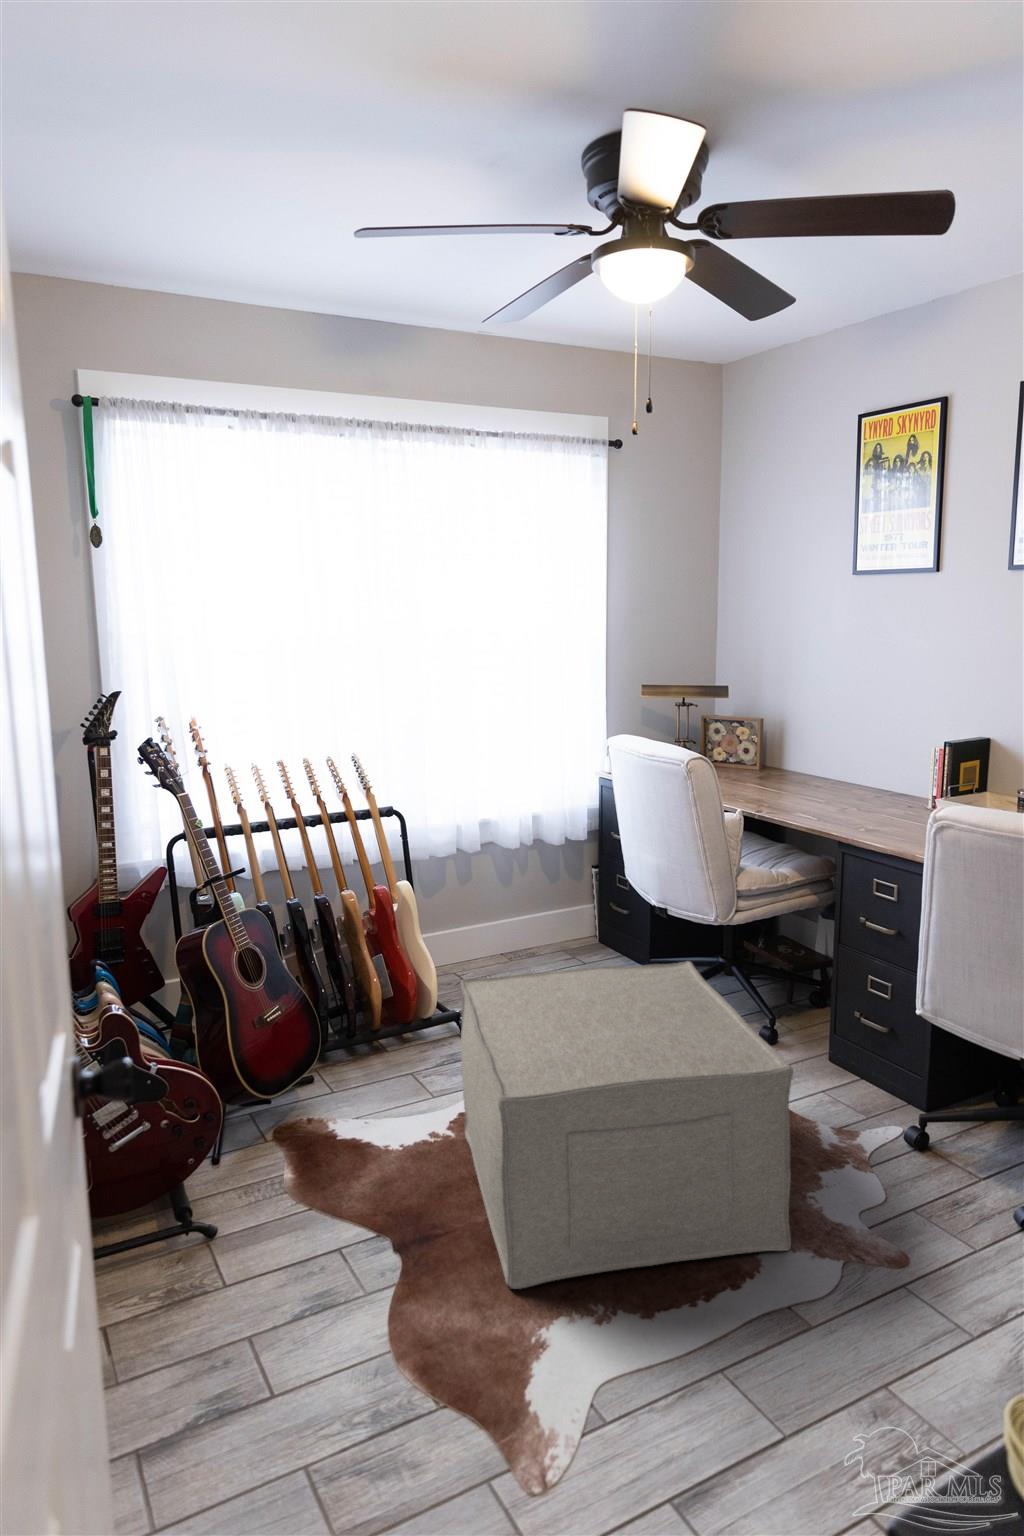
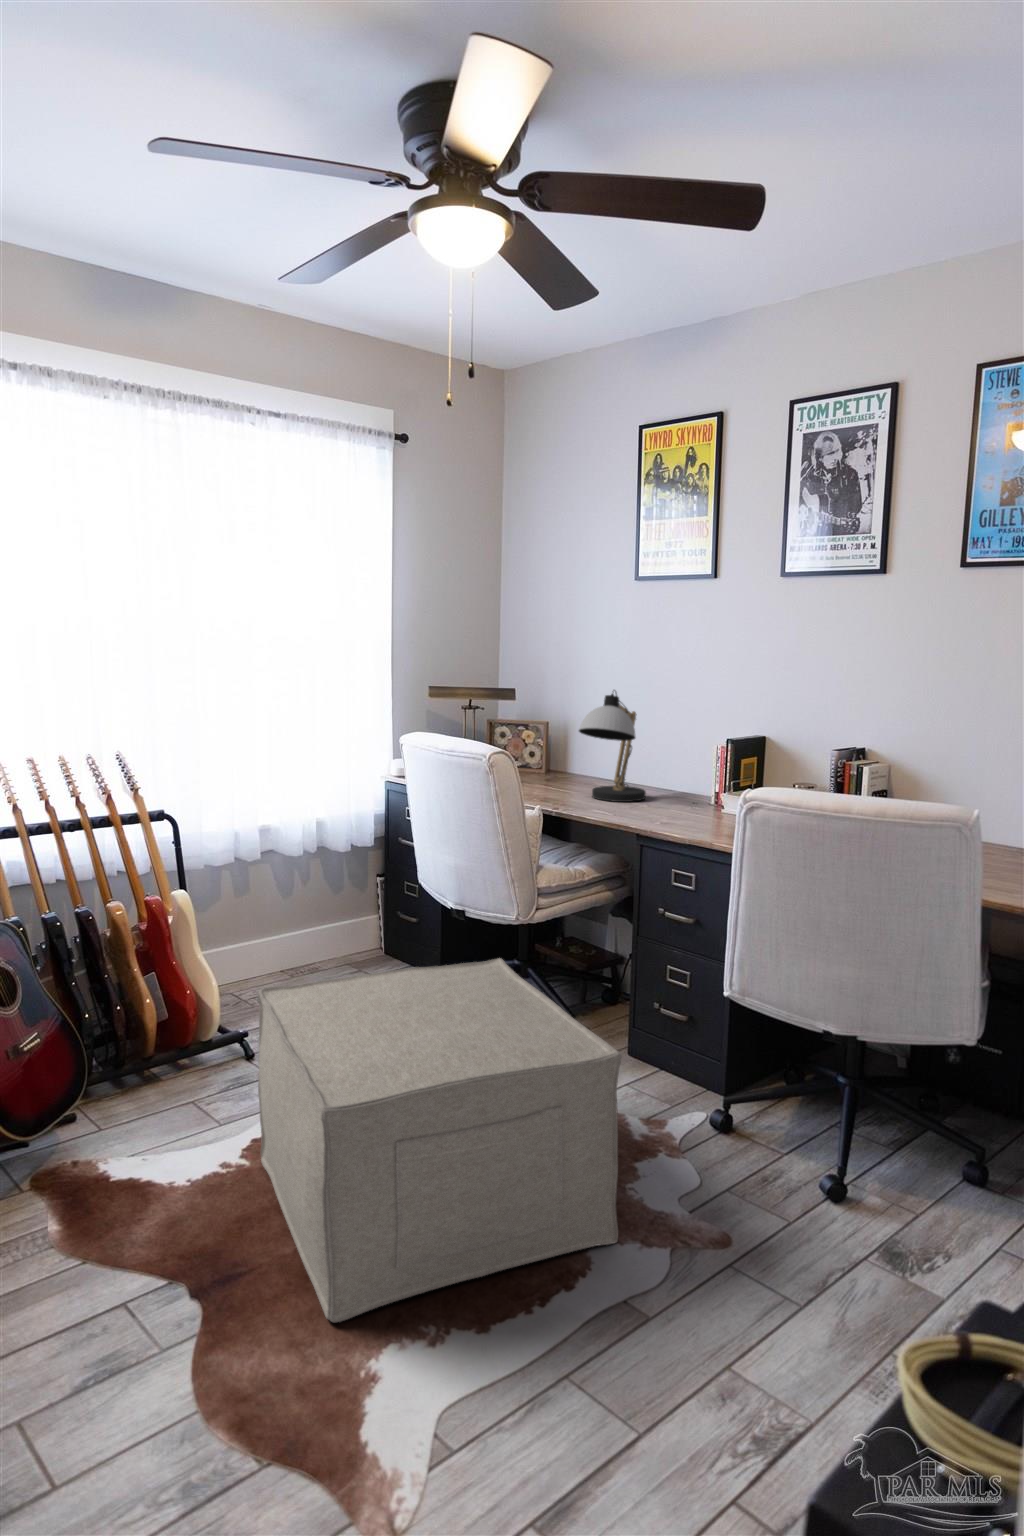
desk lamp: none [783,690,856,804] -> present [579,690,646,802]

